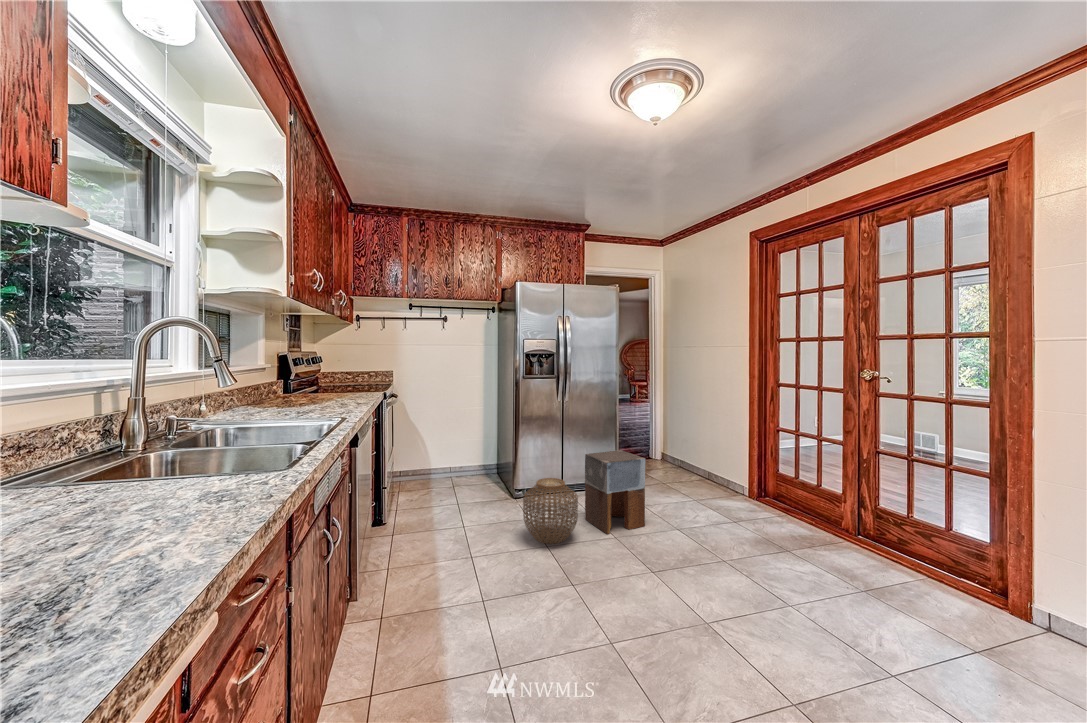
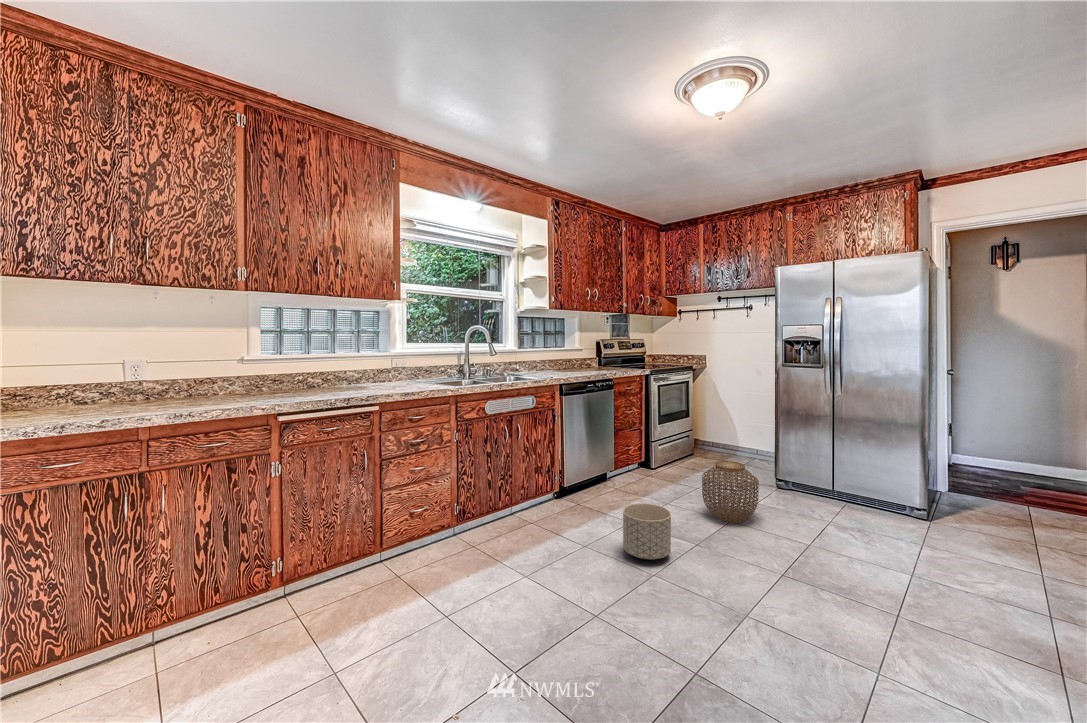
stool: present [585,450,645,534] -> none [785,451,852,550]
planter: none [559,551,617,627] -> present [623,503,671,560]

